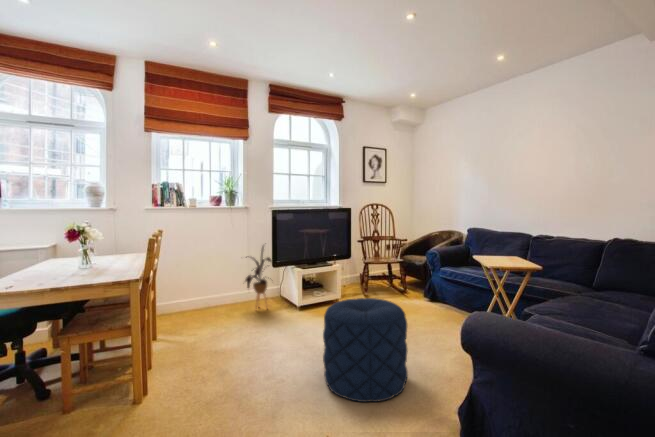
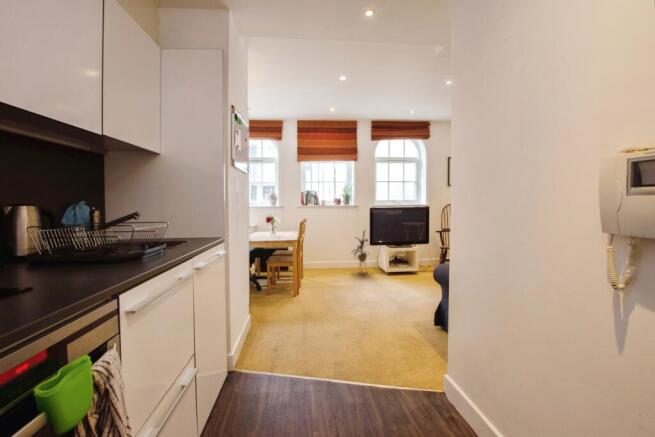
pouf: present [323,298,408,402] -> none [375,265,423,318]

